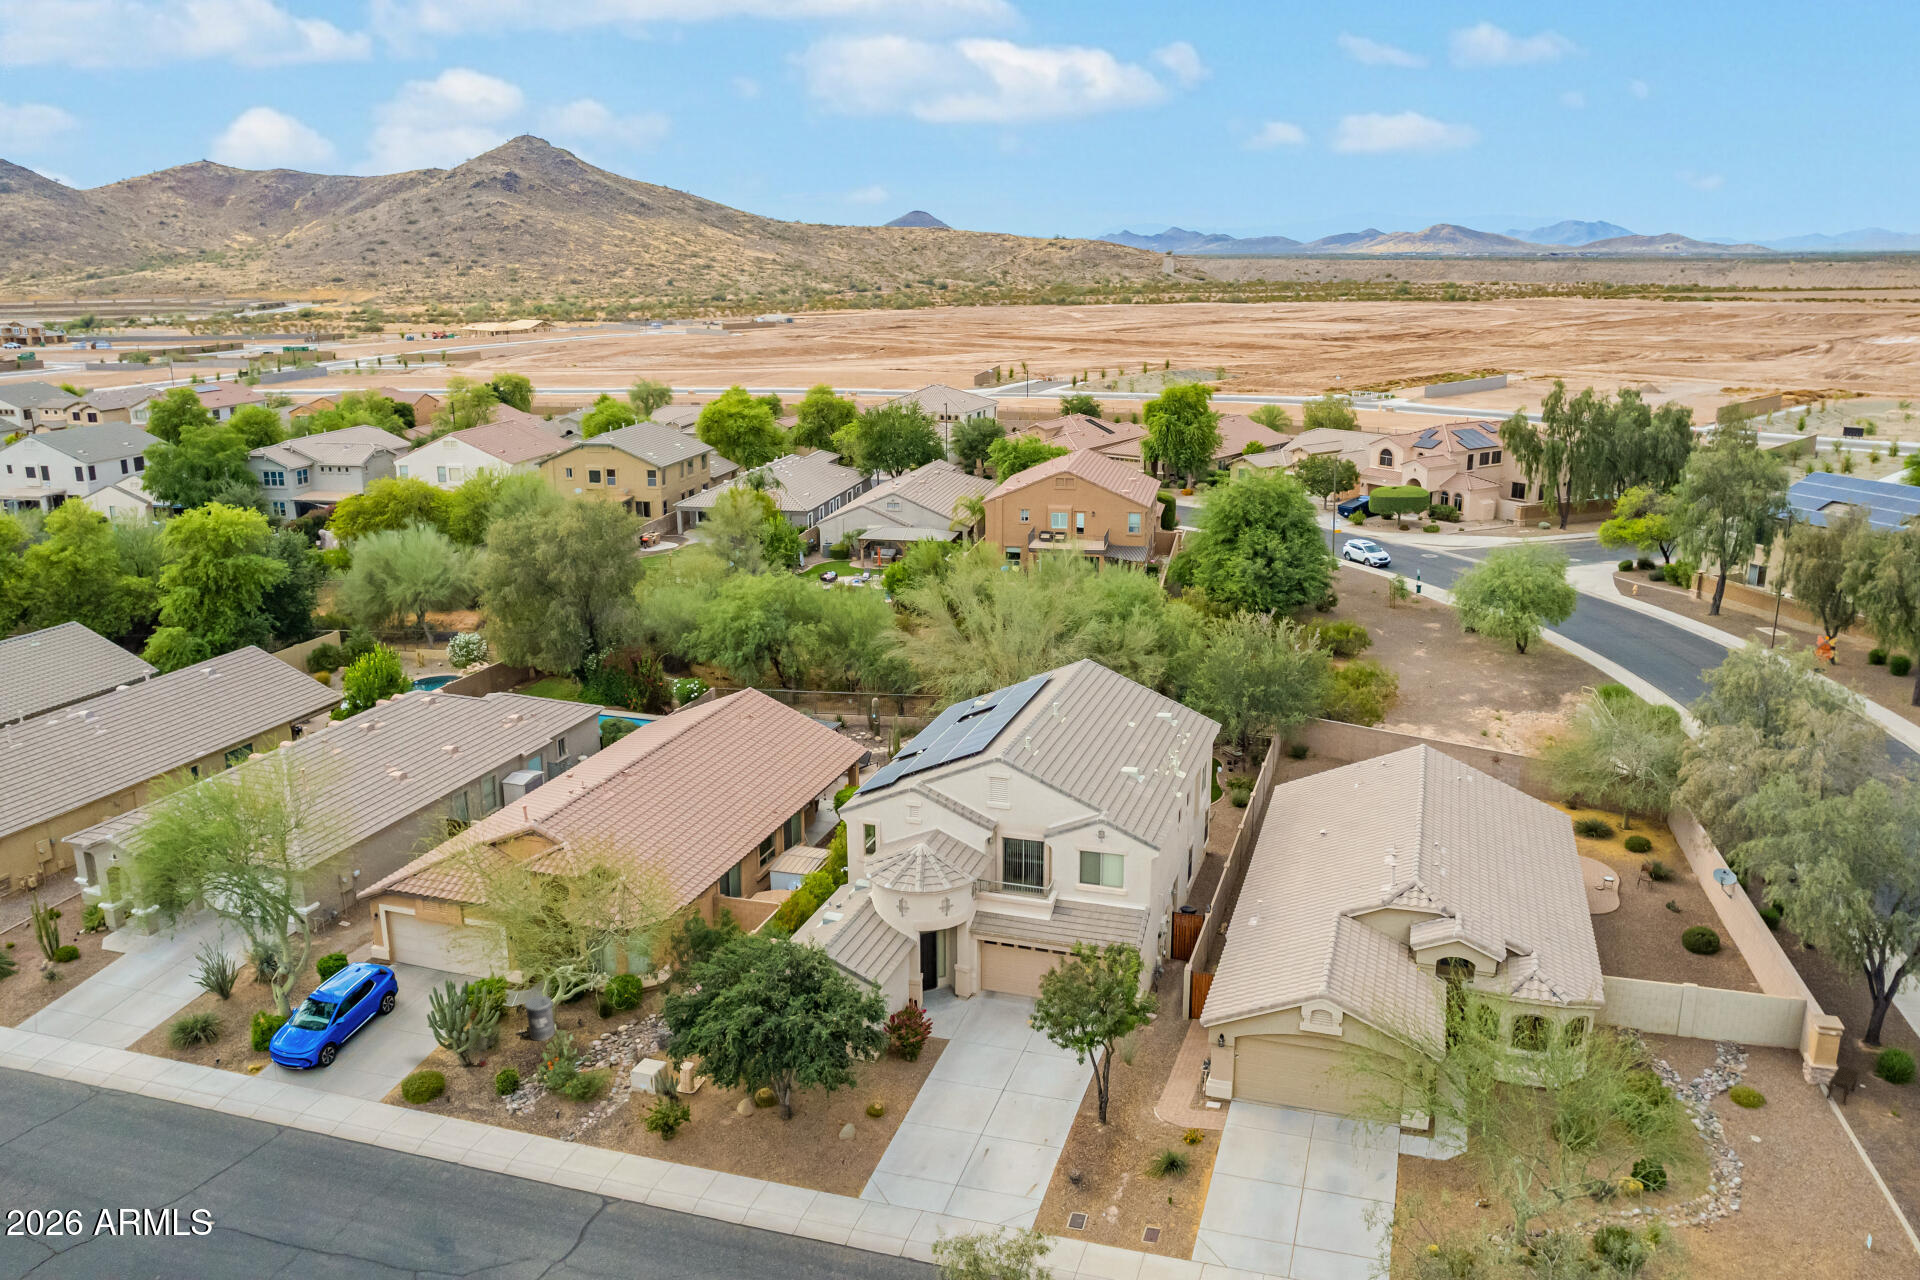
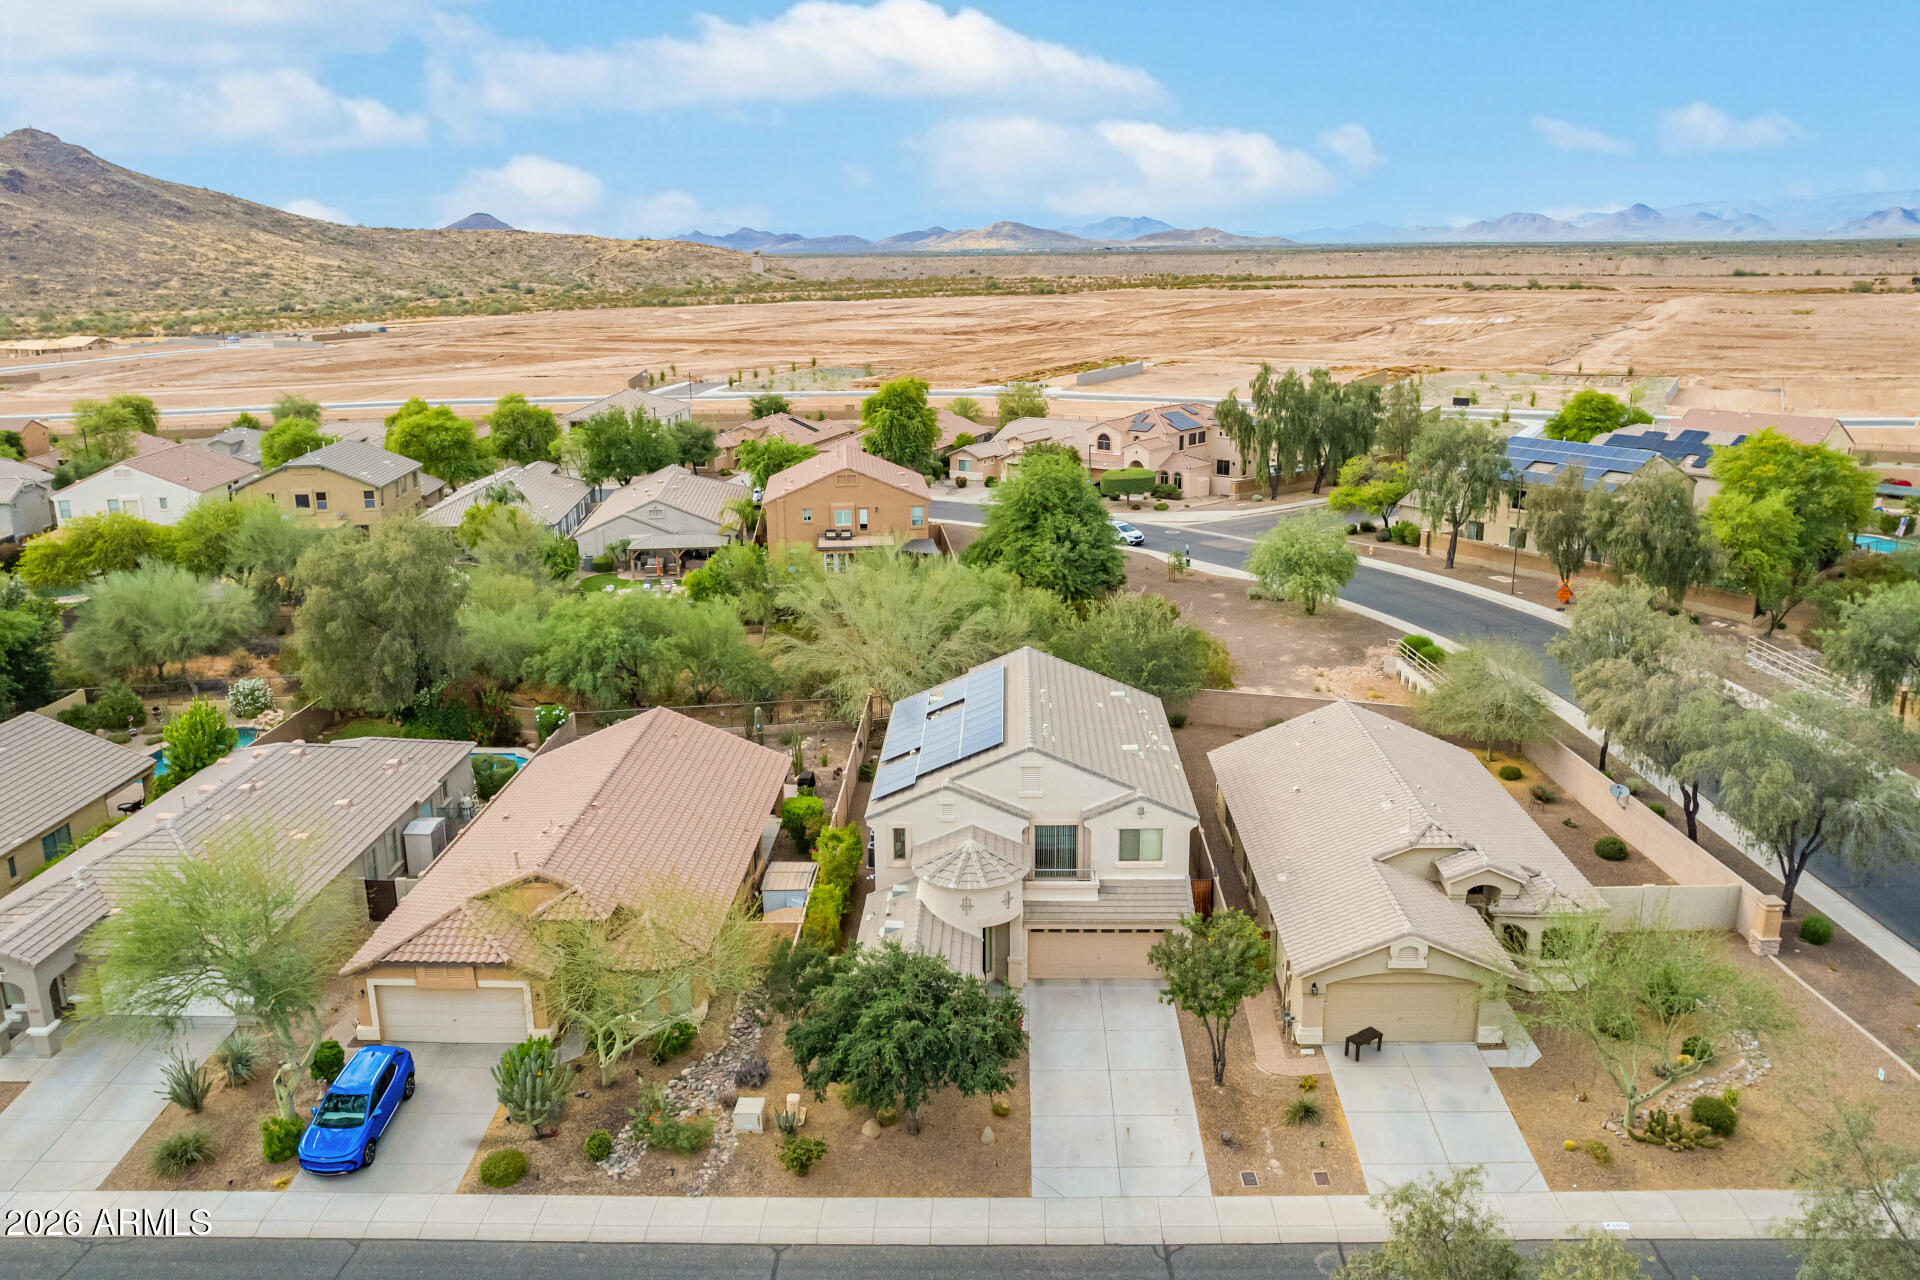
trash can: present [525,996,555,1041] -> none [585,1050,617,1100]
bench: present [1827,1066,1859,1104] -> present [1345,1026,1383,1062]

